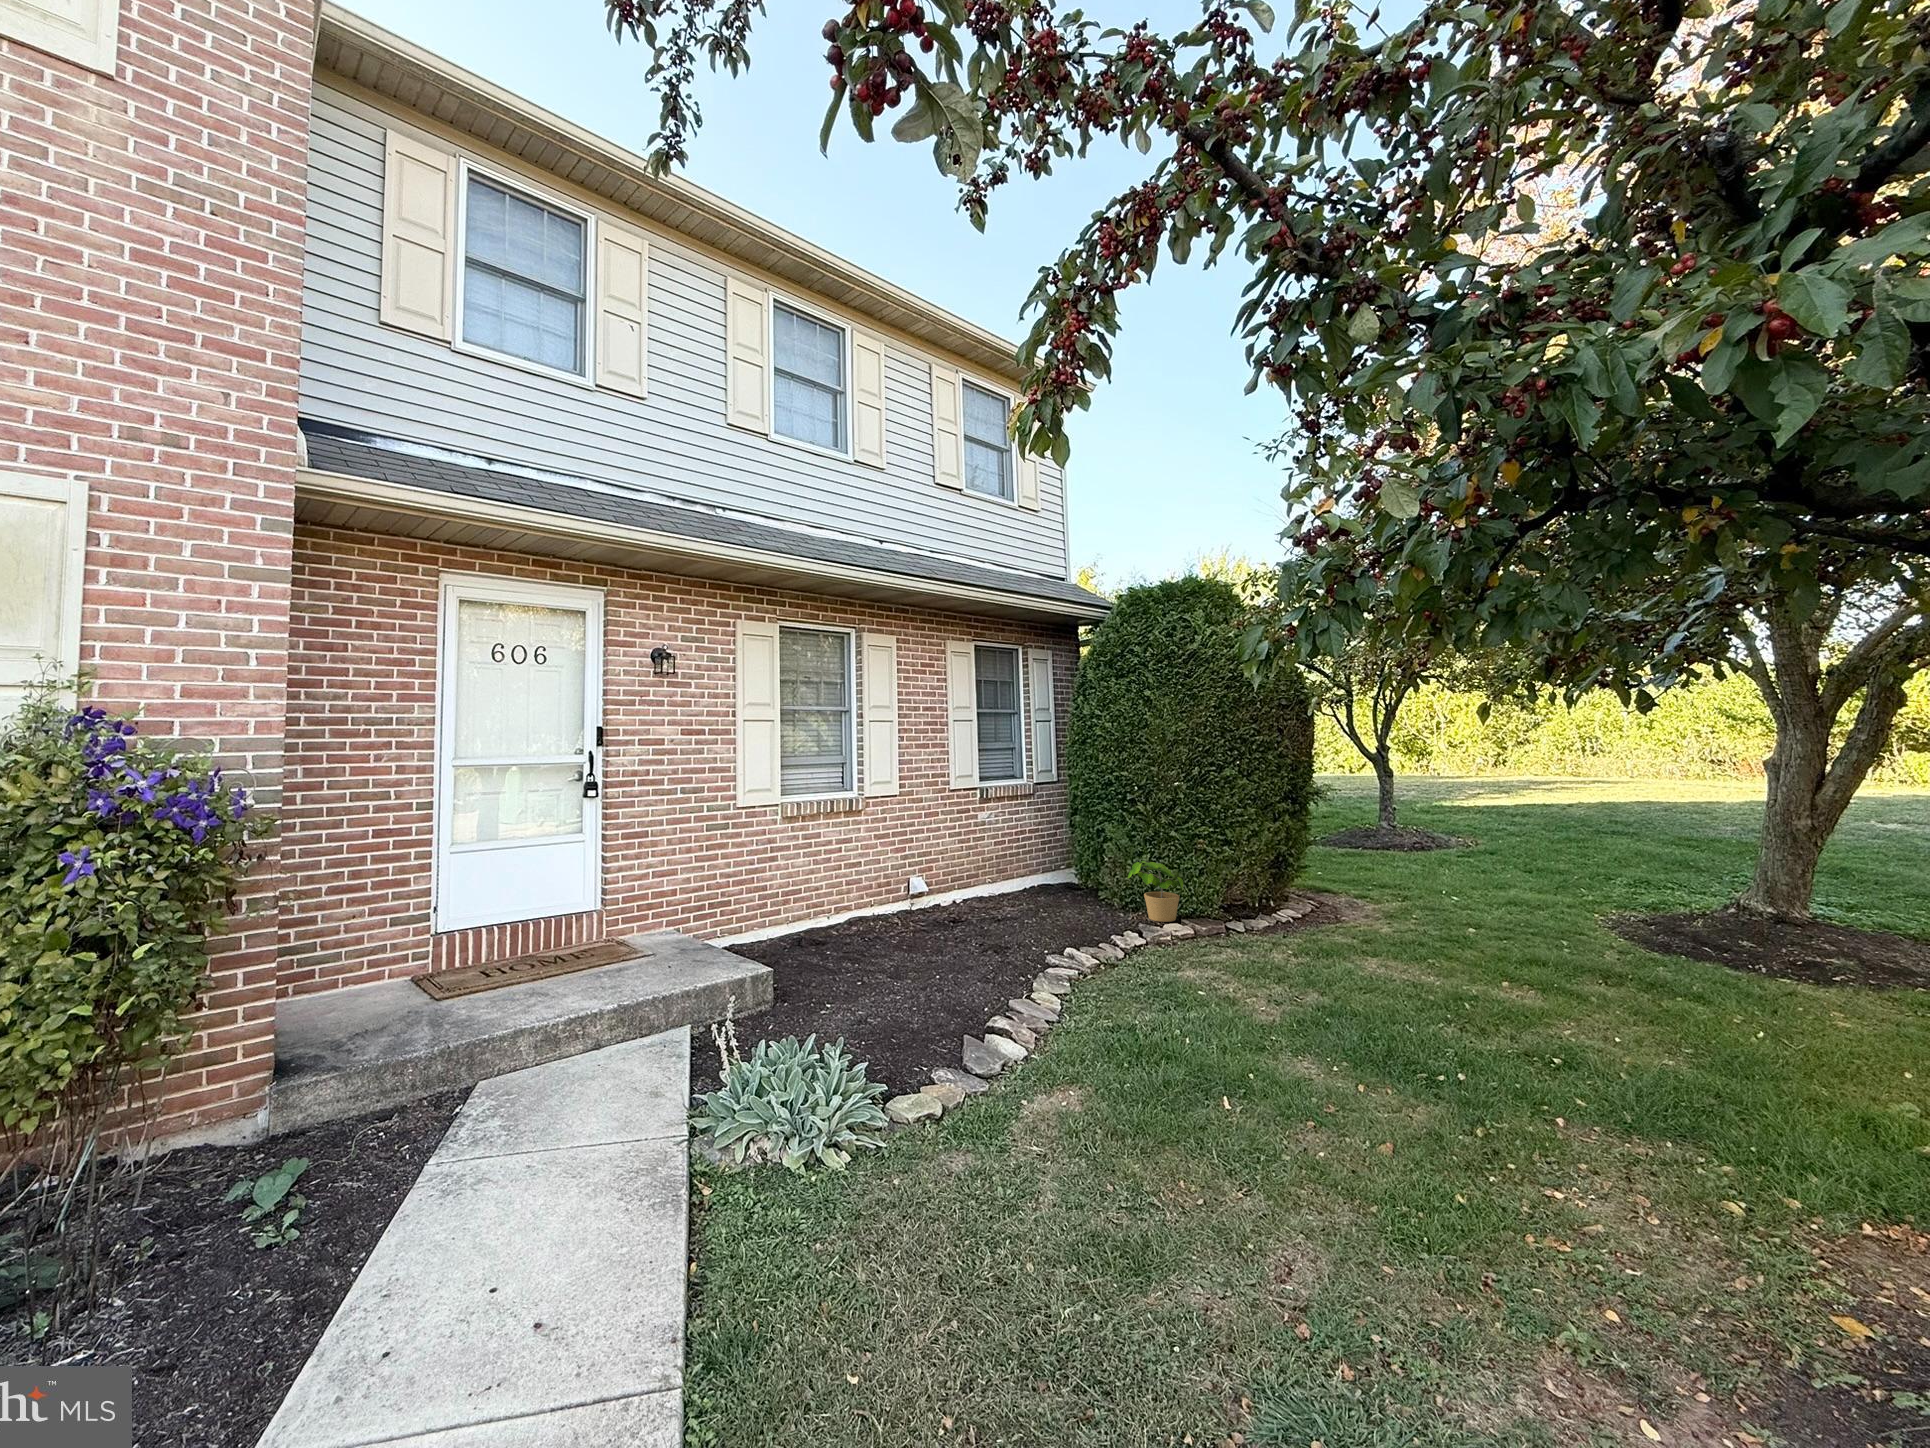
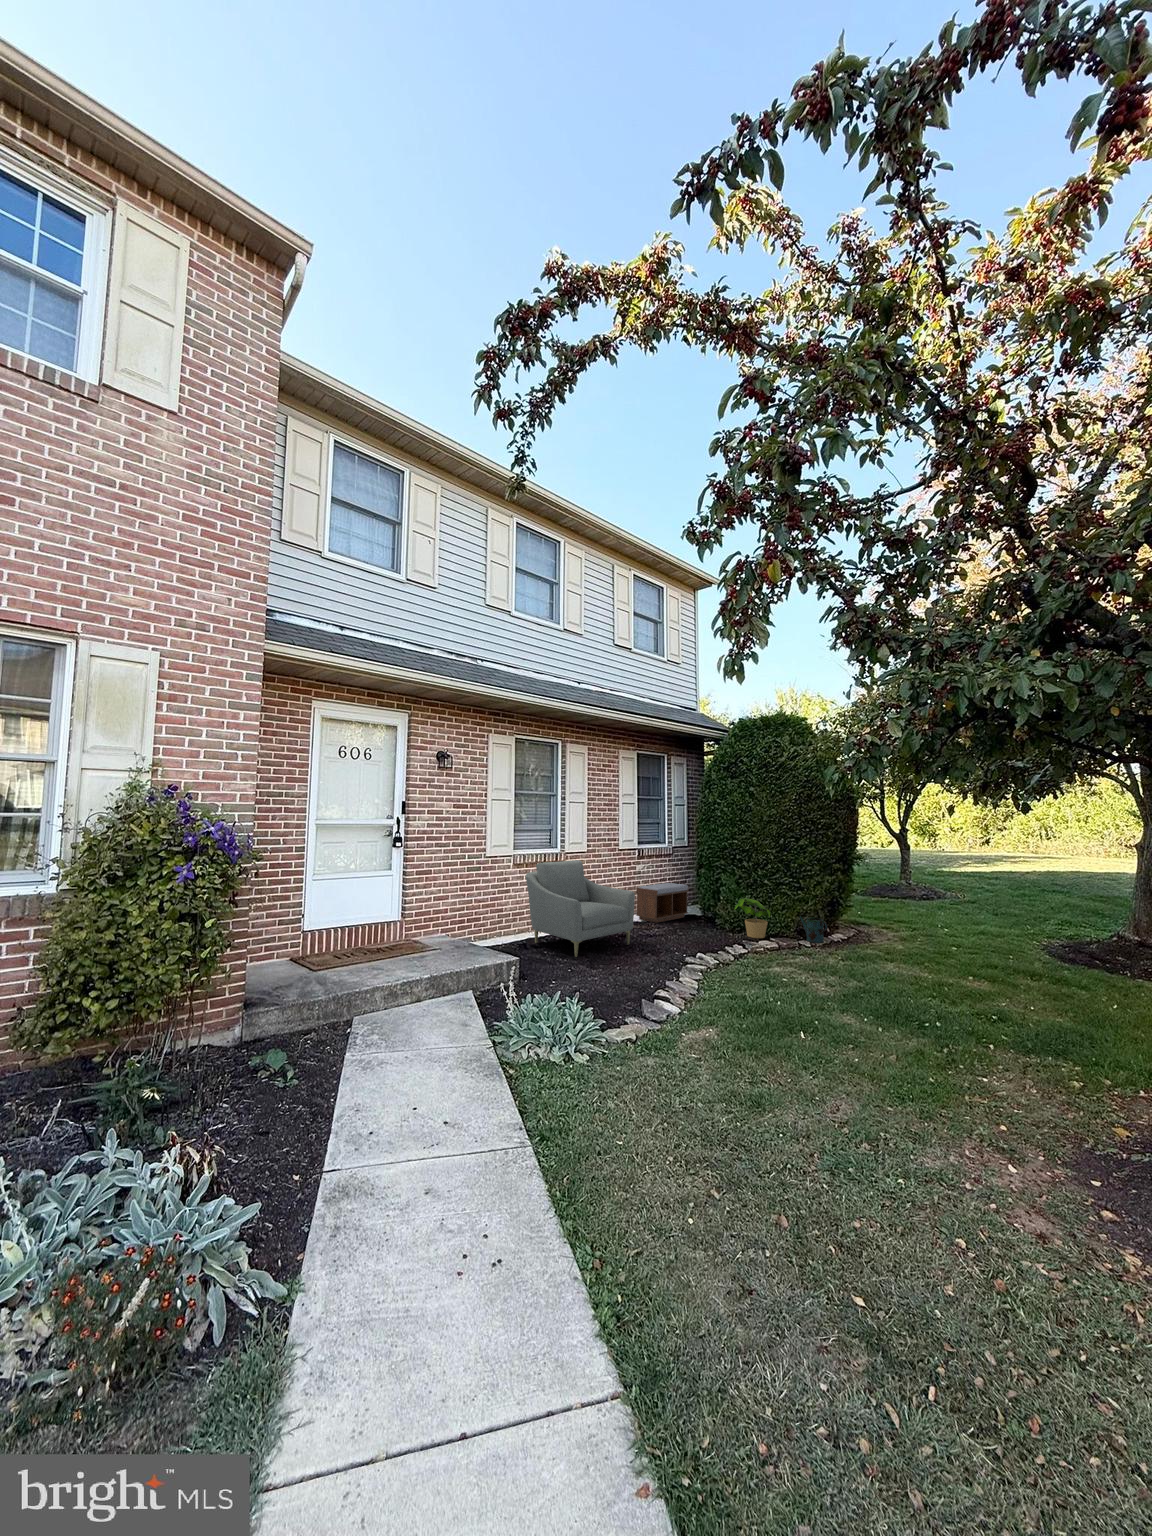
chair: none [801,809,970,961] -> present [526,860,635,957]
bench: none [981,838,1061,899] -> present [636,883,689,923]
watering can: none [1224,880,1272,927] -> present [800,916,827,943]

